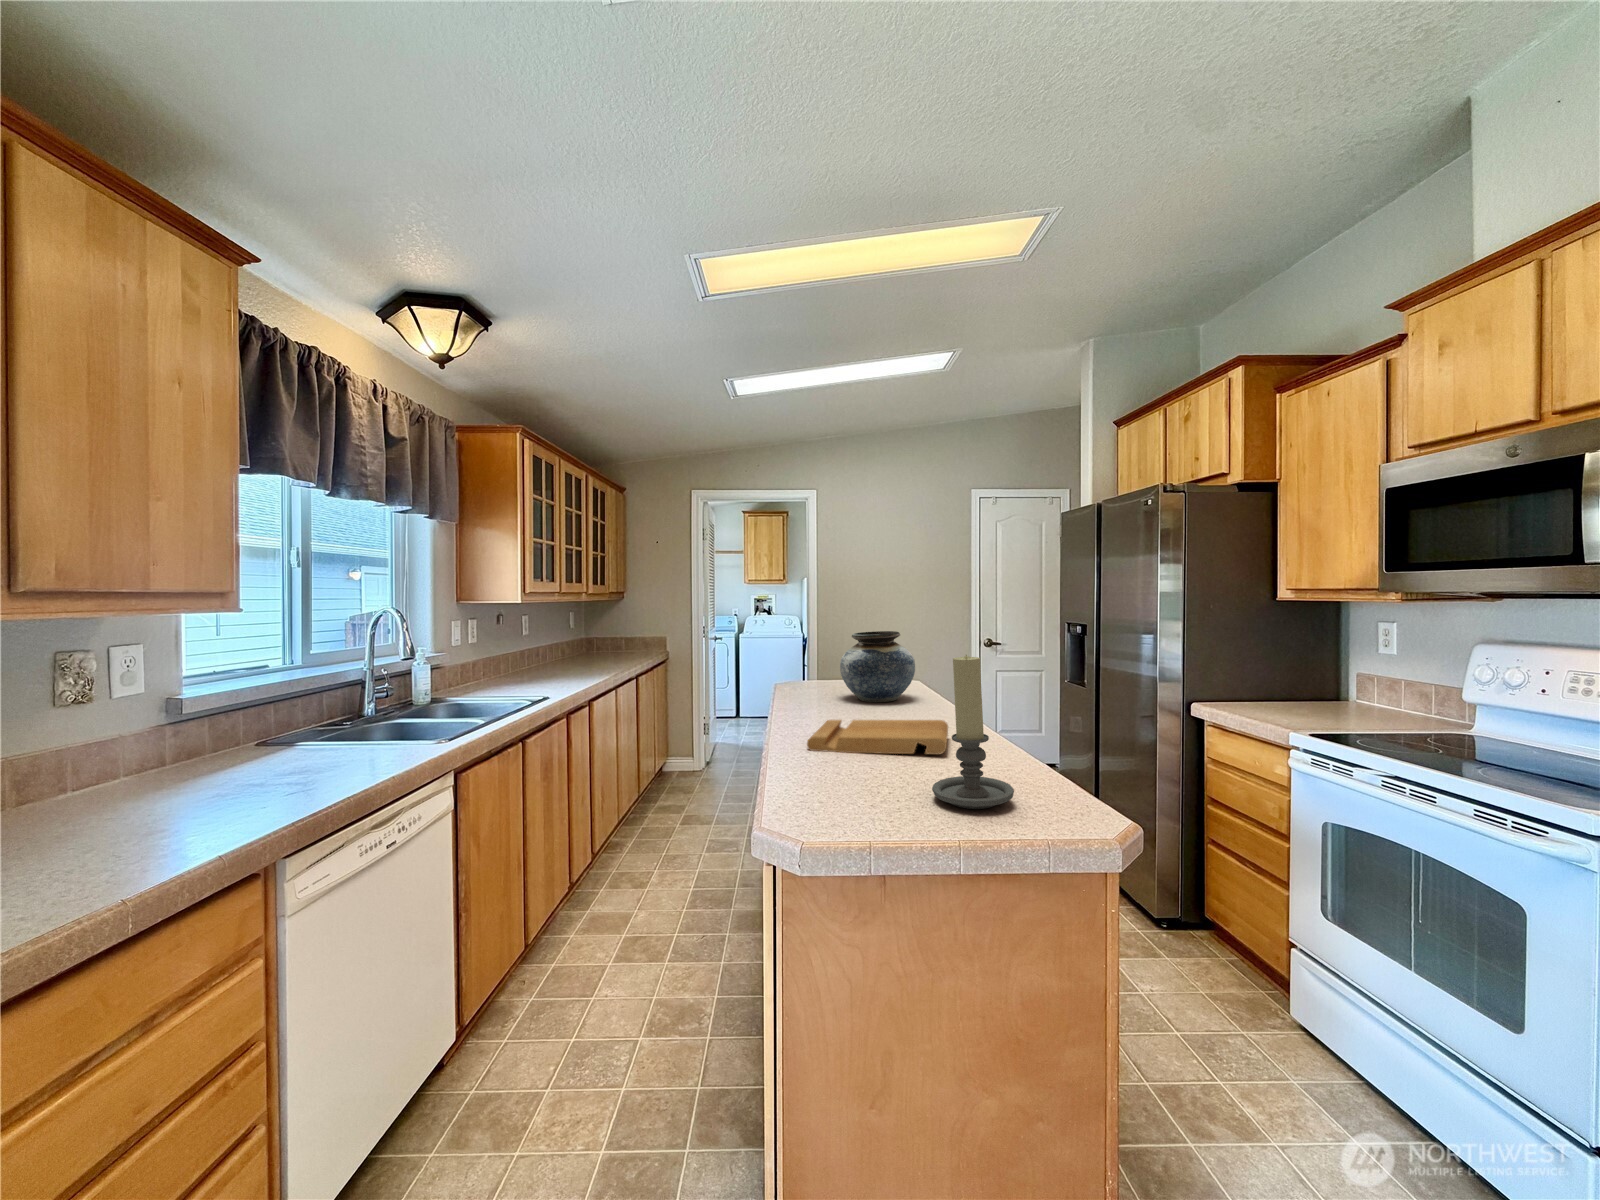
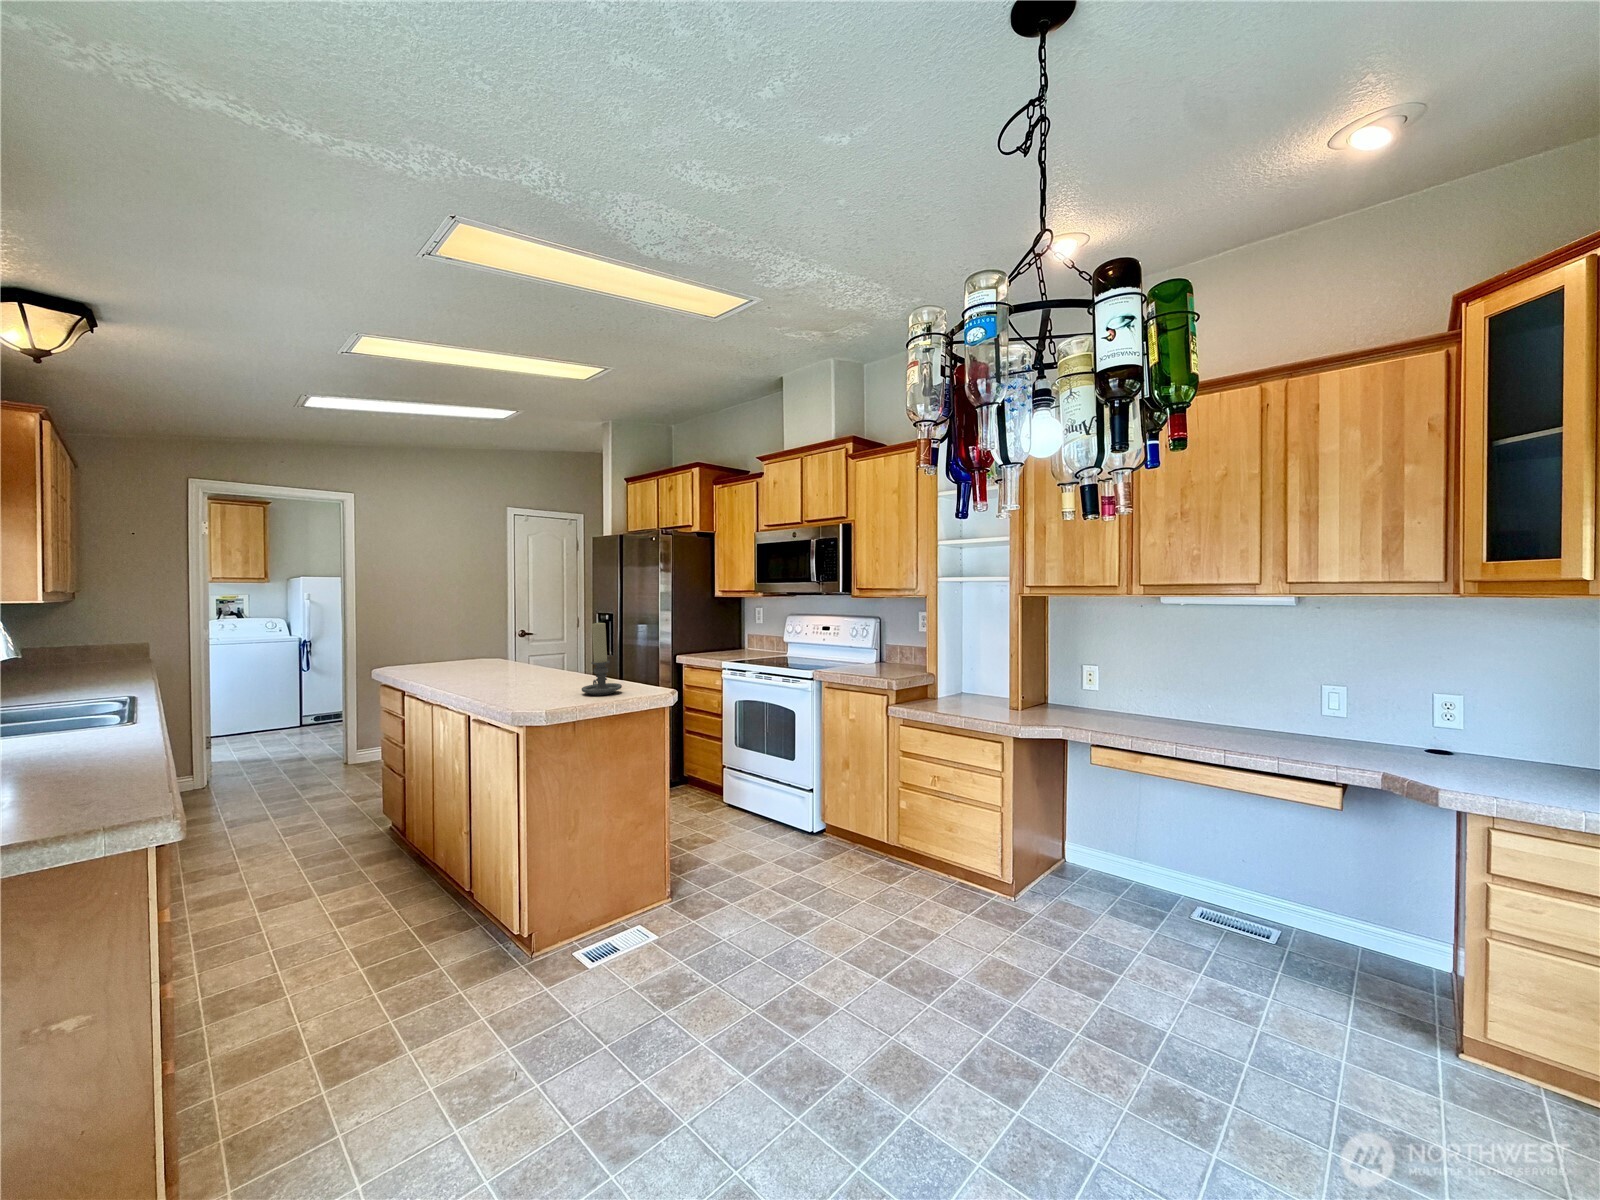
vase: present [840,631,915,702] -> none [454,620,514,671]
cutting board: present [807,720,948,754] -> none [476,668,571,693]

